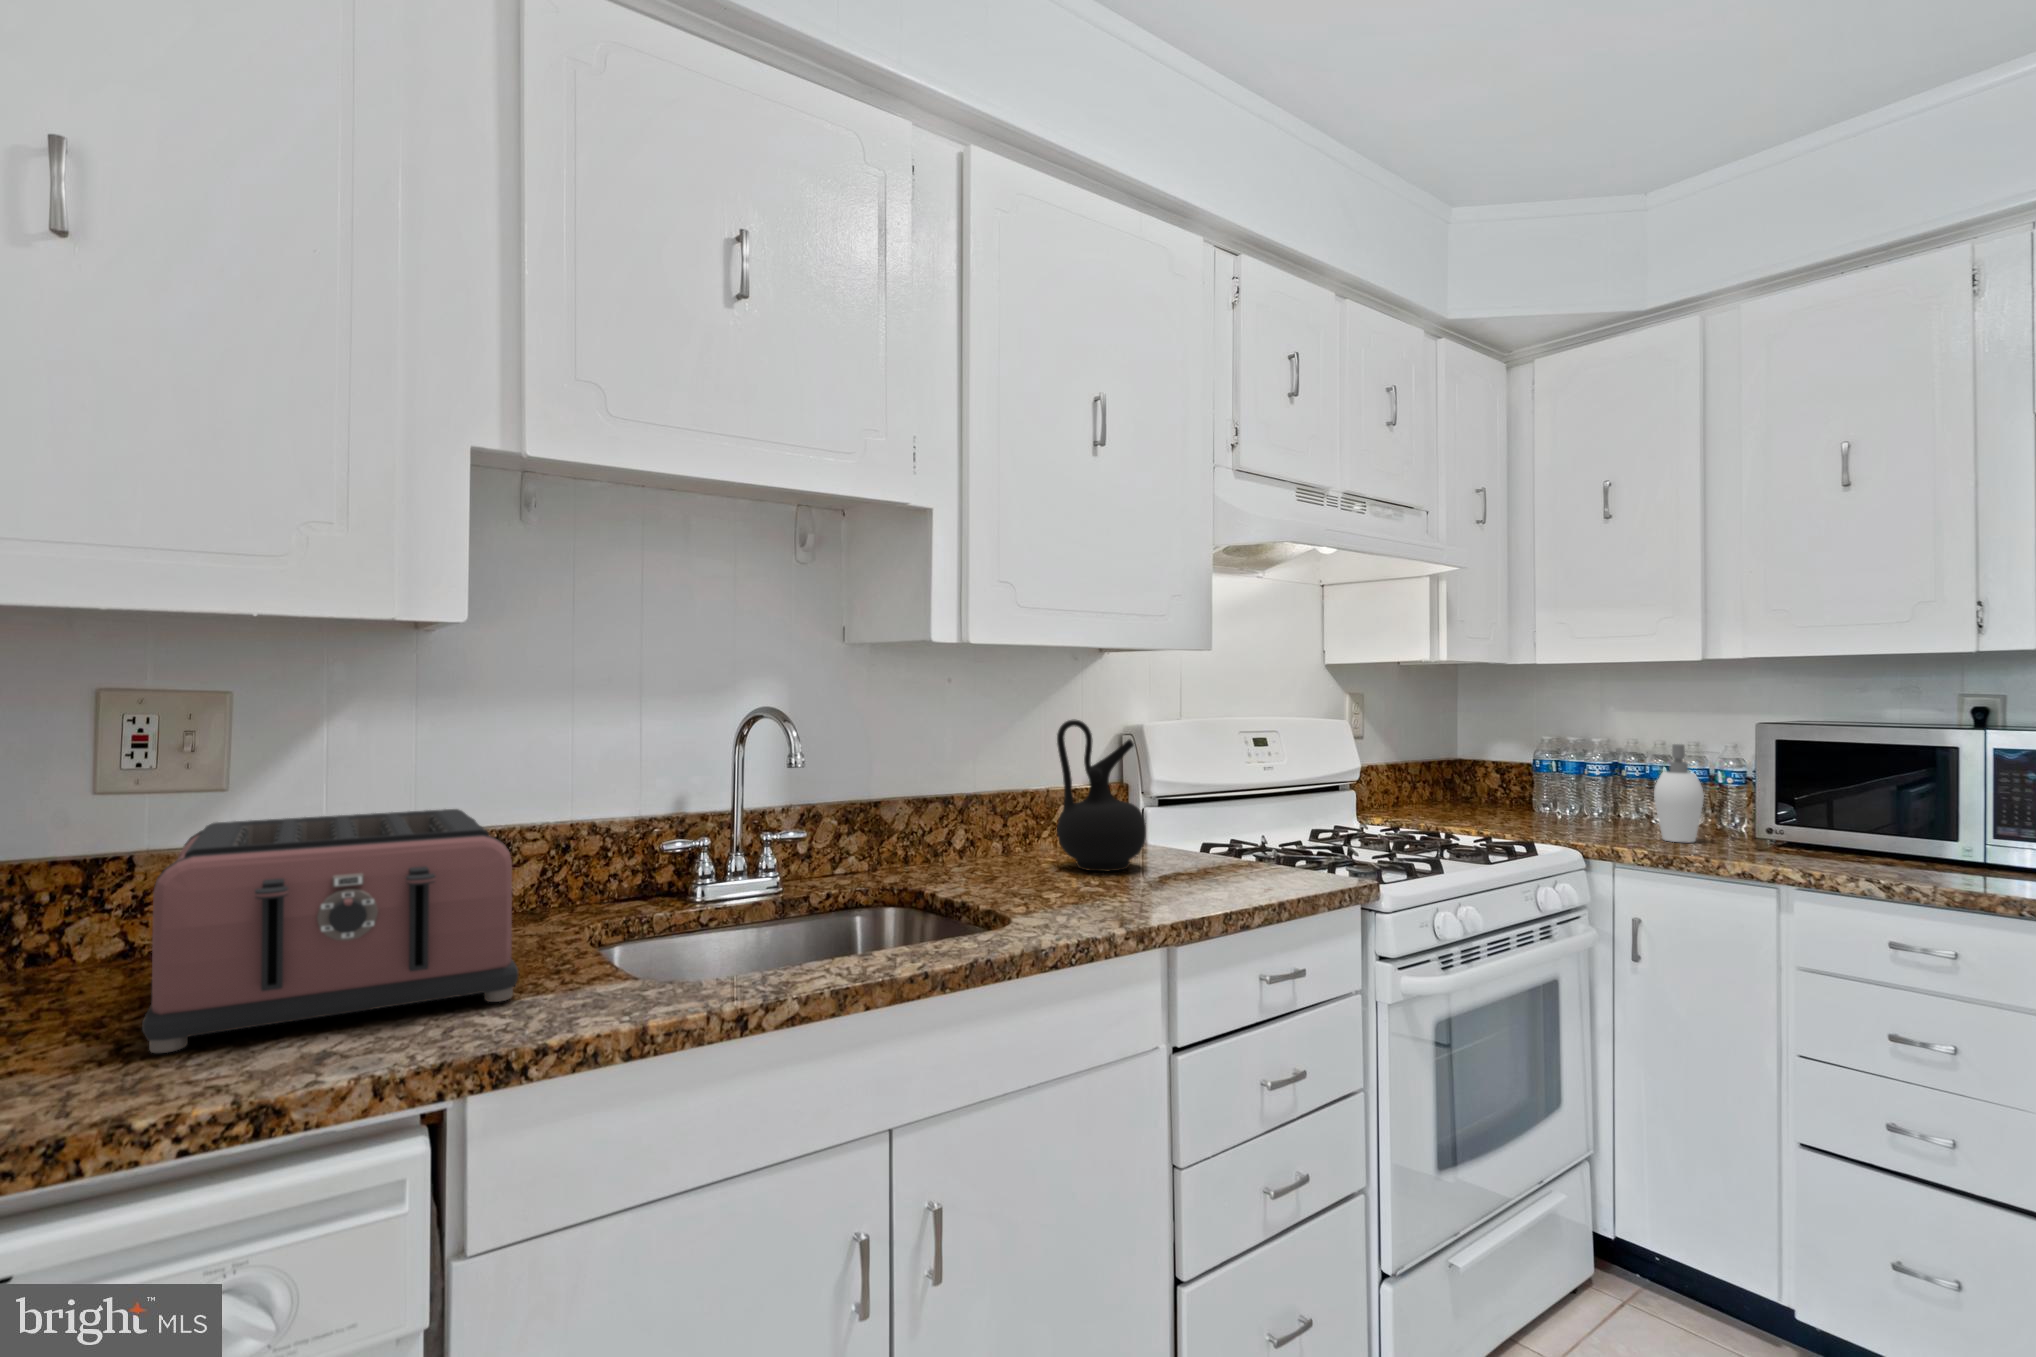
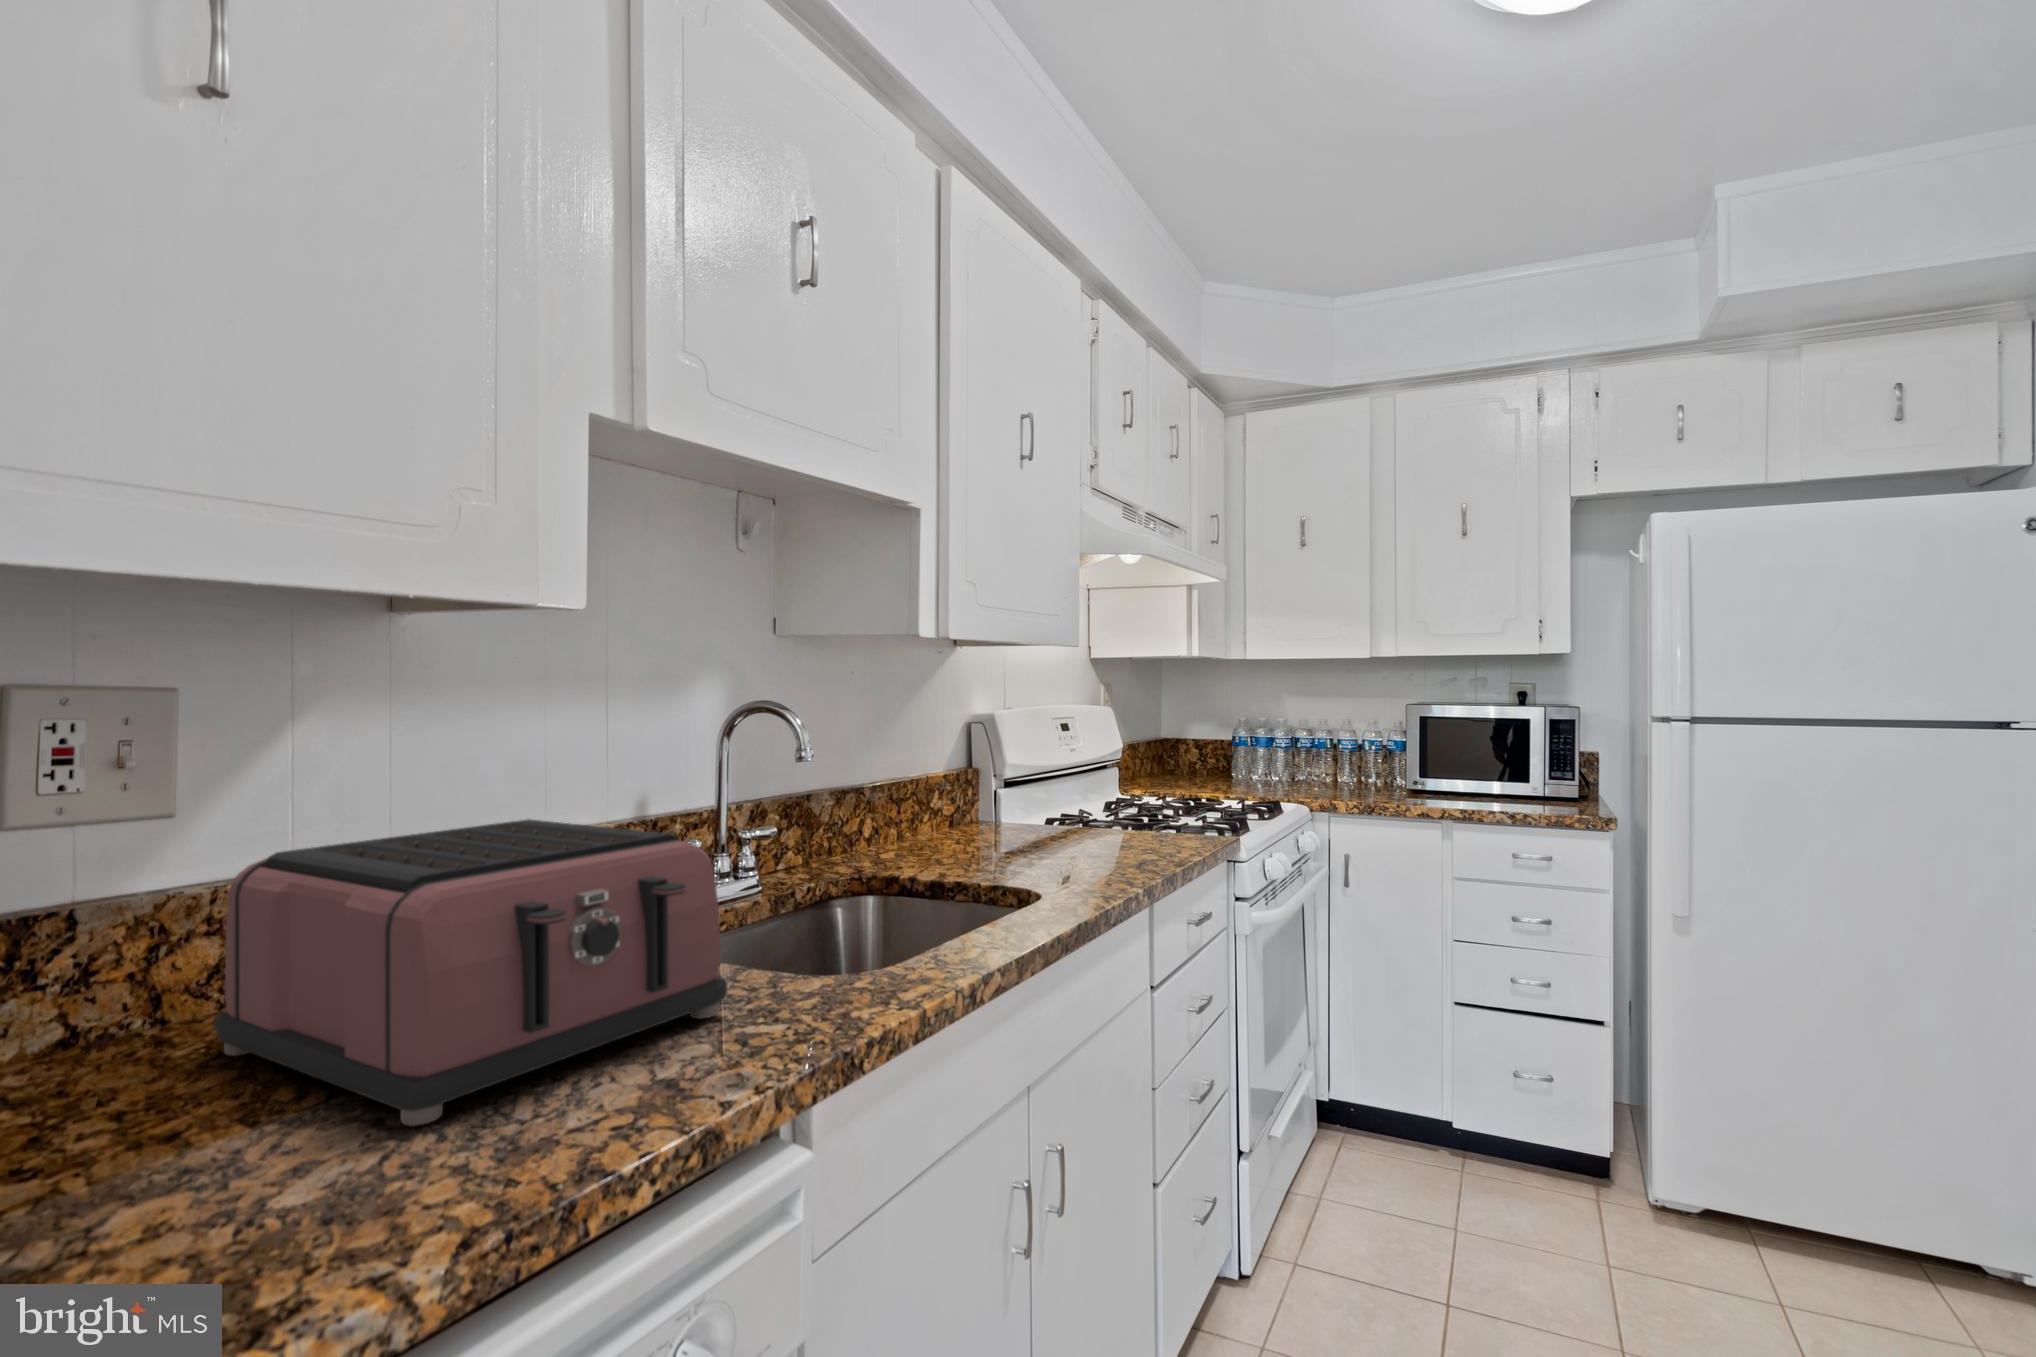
ceramic jug: present [1057,719,1146,871] -> none [965,708,1047,847]
soap dispenser: present [1654,744,1704,843] -> none [1346,719,1391,794]

